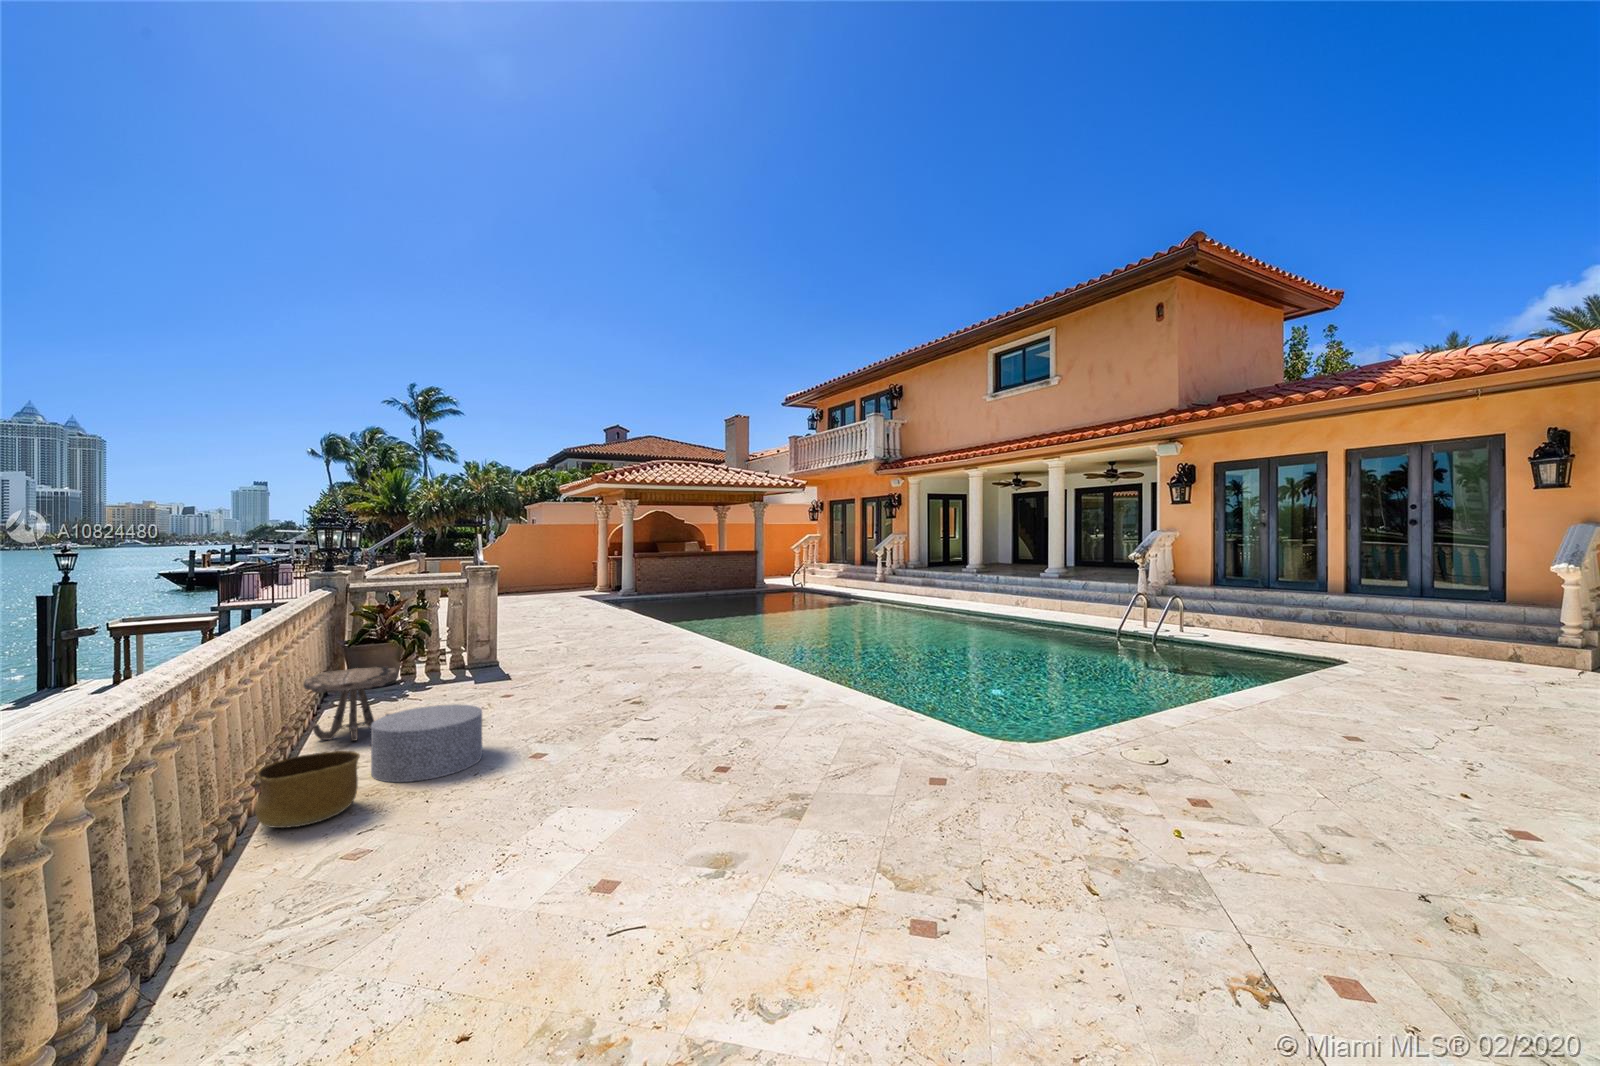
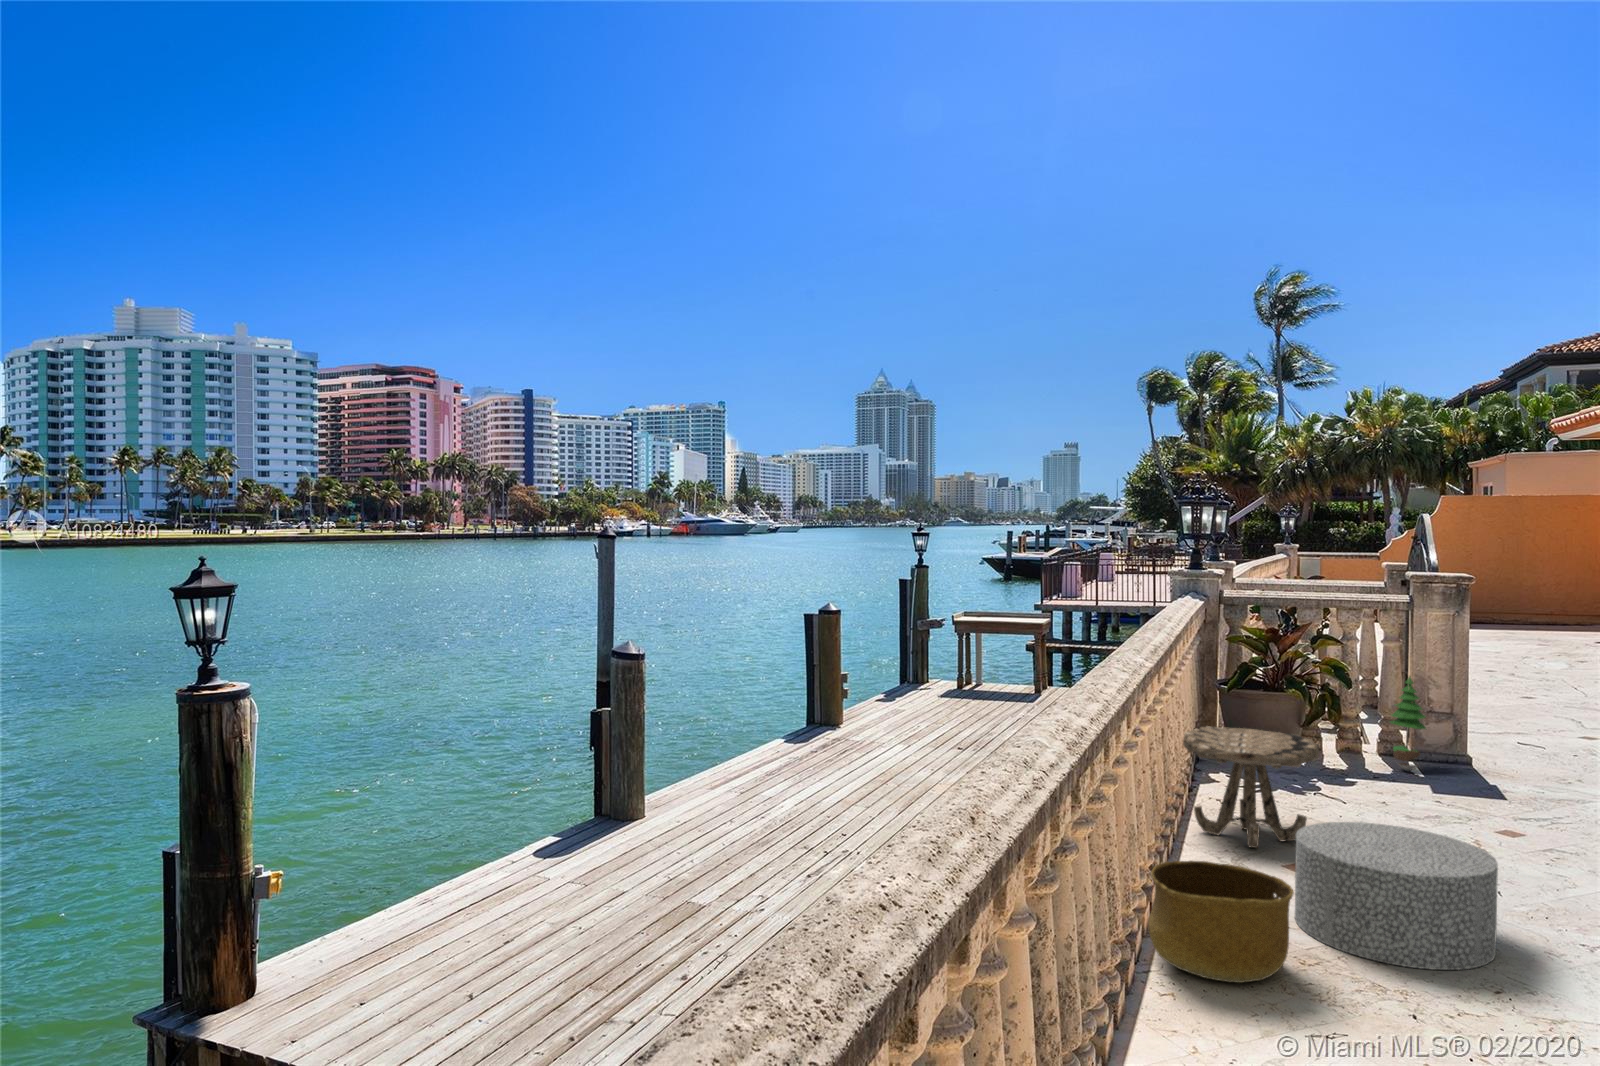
potted tree: none [454,623,476,677] -> present [1390,677,1427,771]

